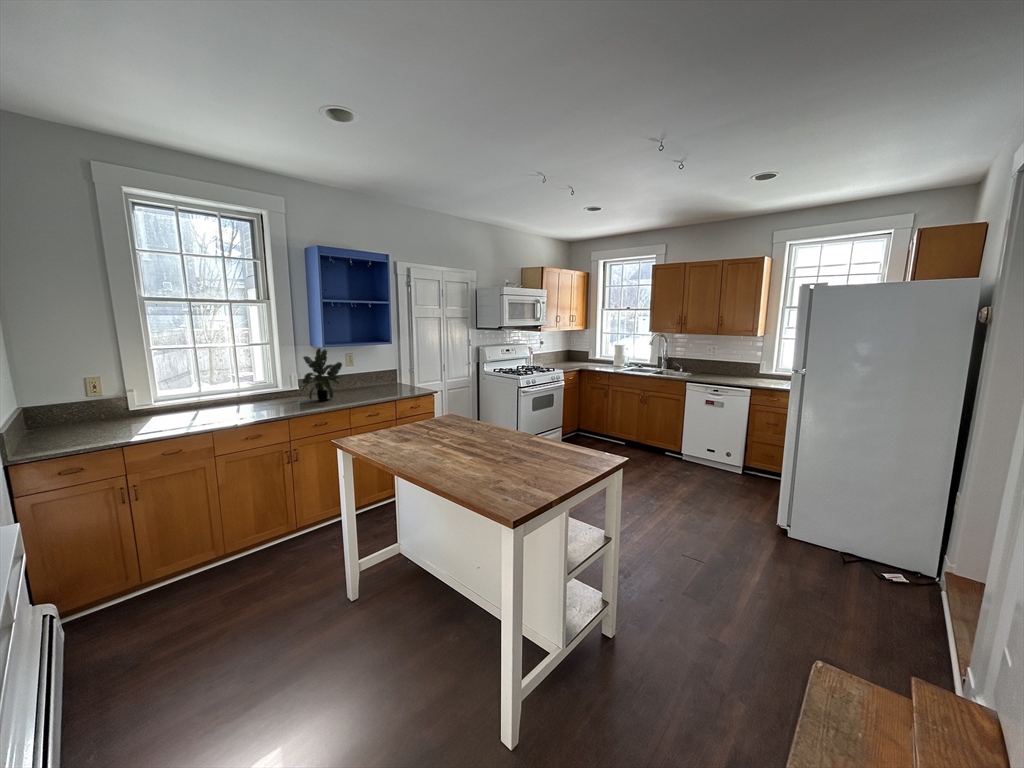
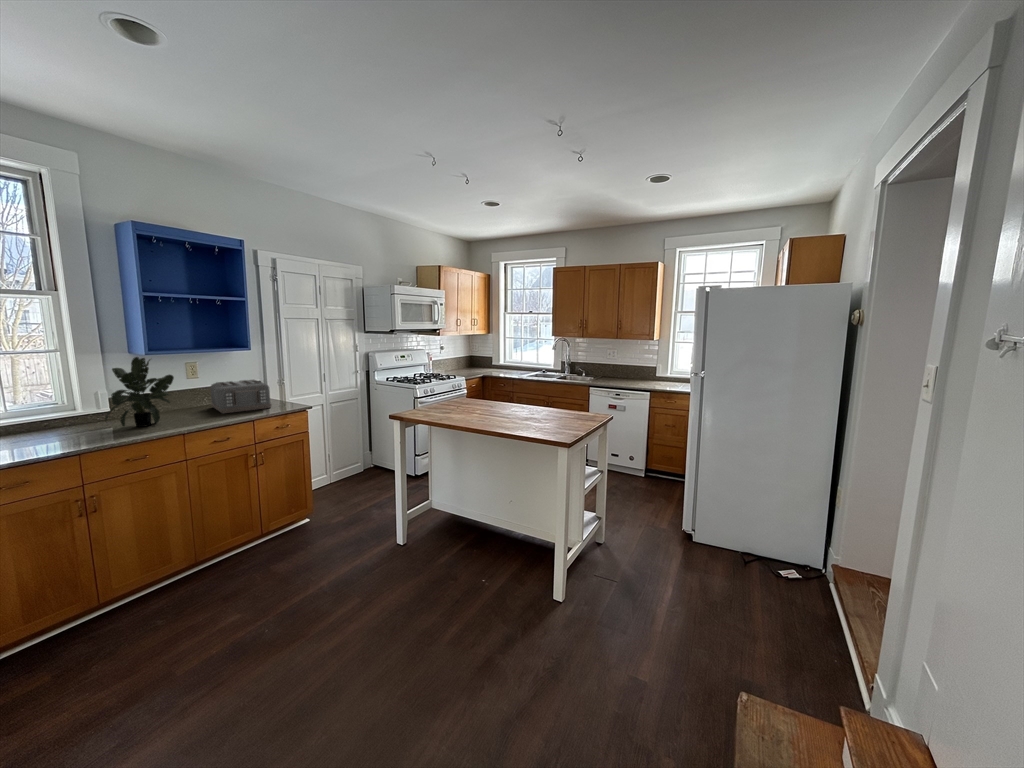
toaster: none [363,368,407,394] -> present [210,380,271,413]

